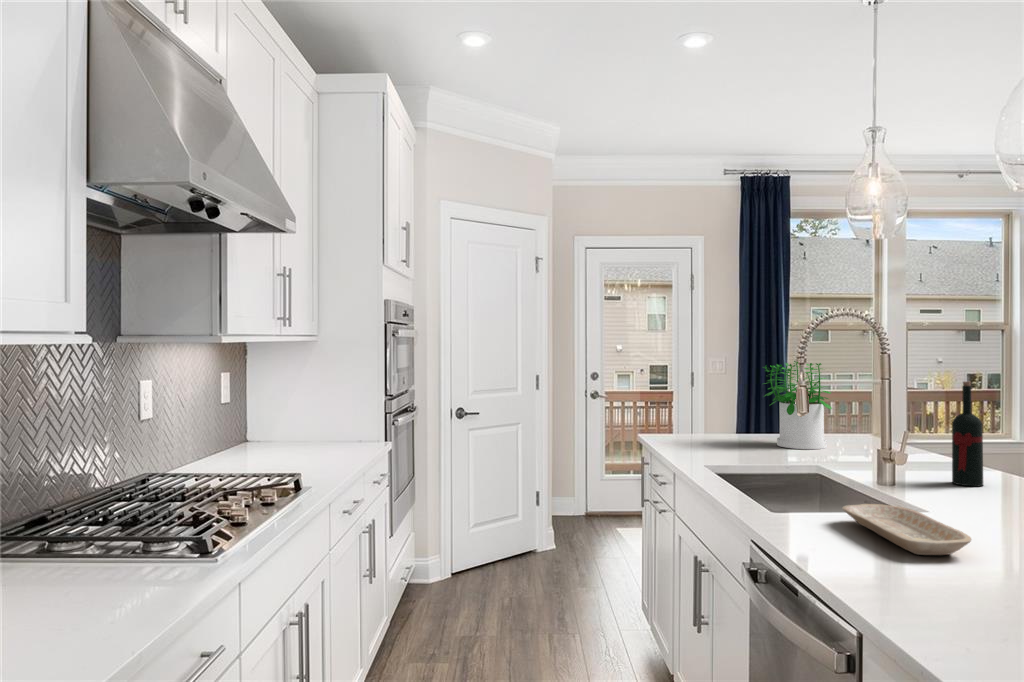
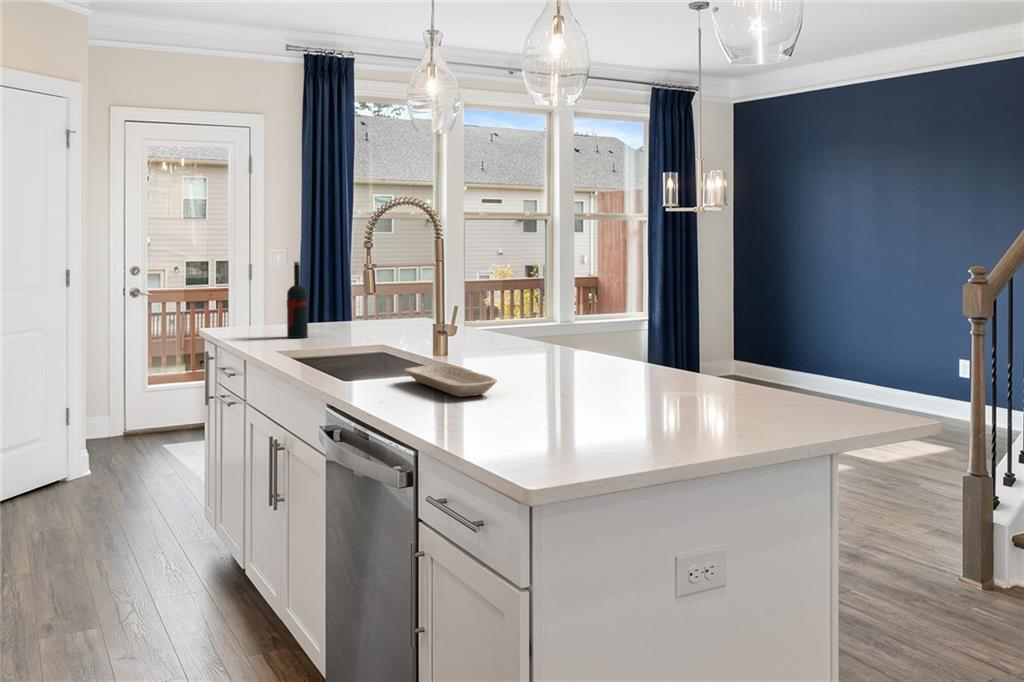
potted plant: present [763,361,832,449] -> none [330,249,394,334]
wine bottle: present [952,382,983,486] -> present [287,262,308,338]

